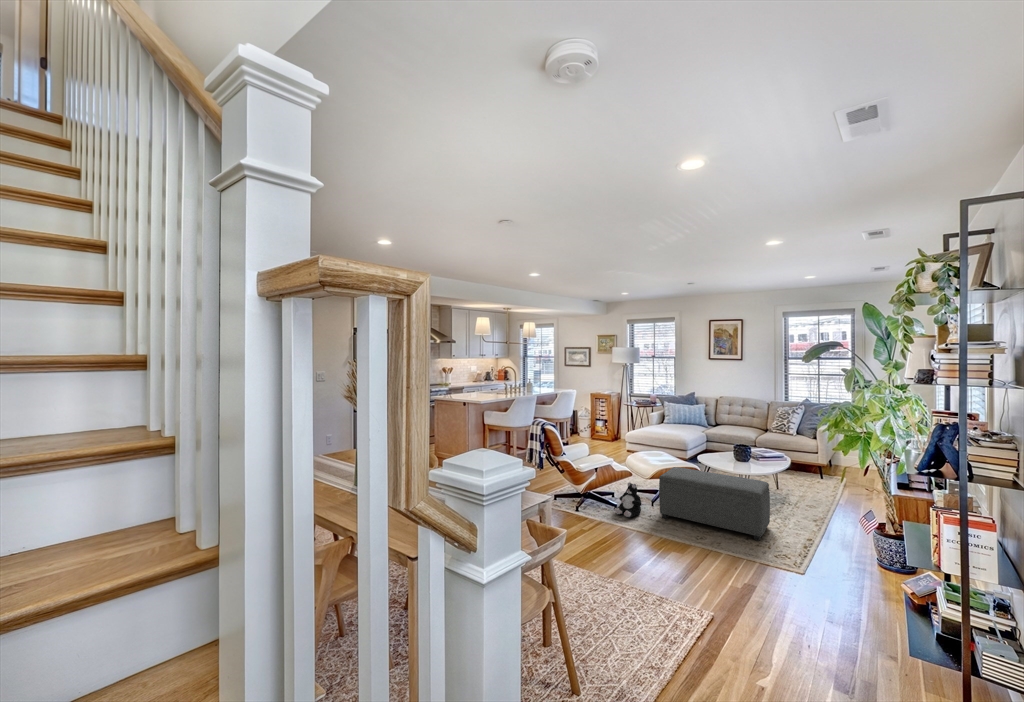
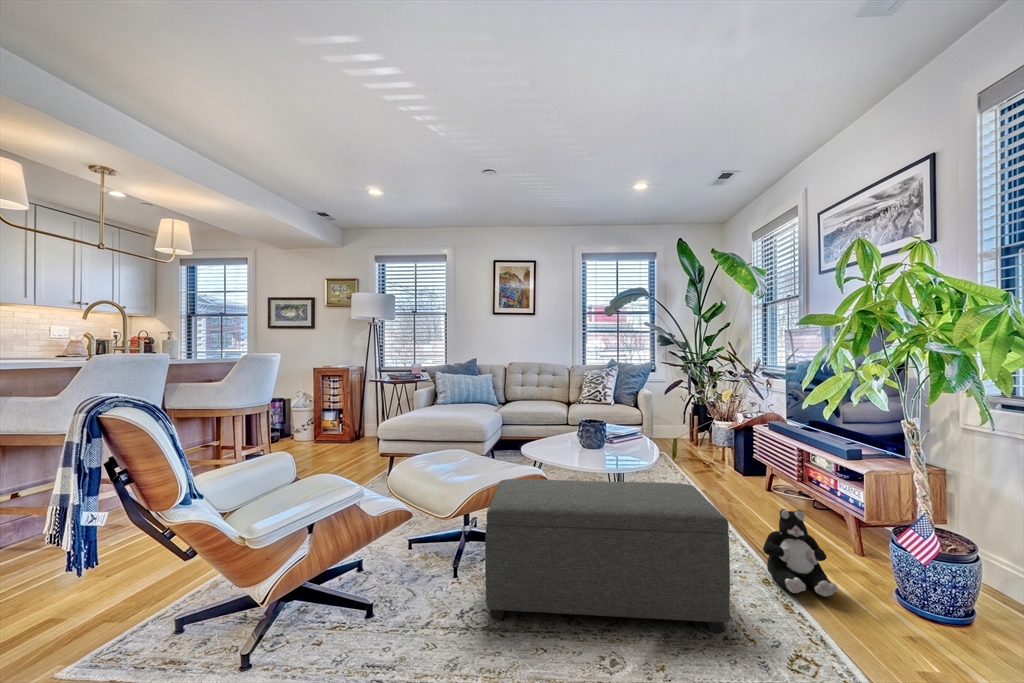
plush toy: present [614,482,641,517] -> present [763,509,838,597]

